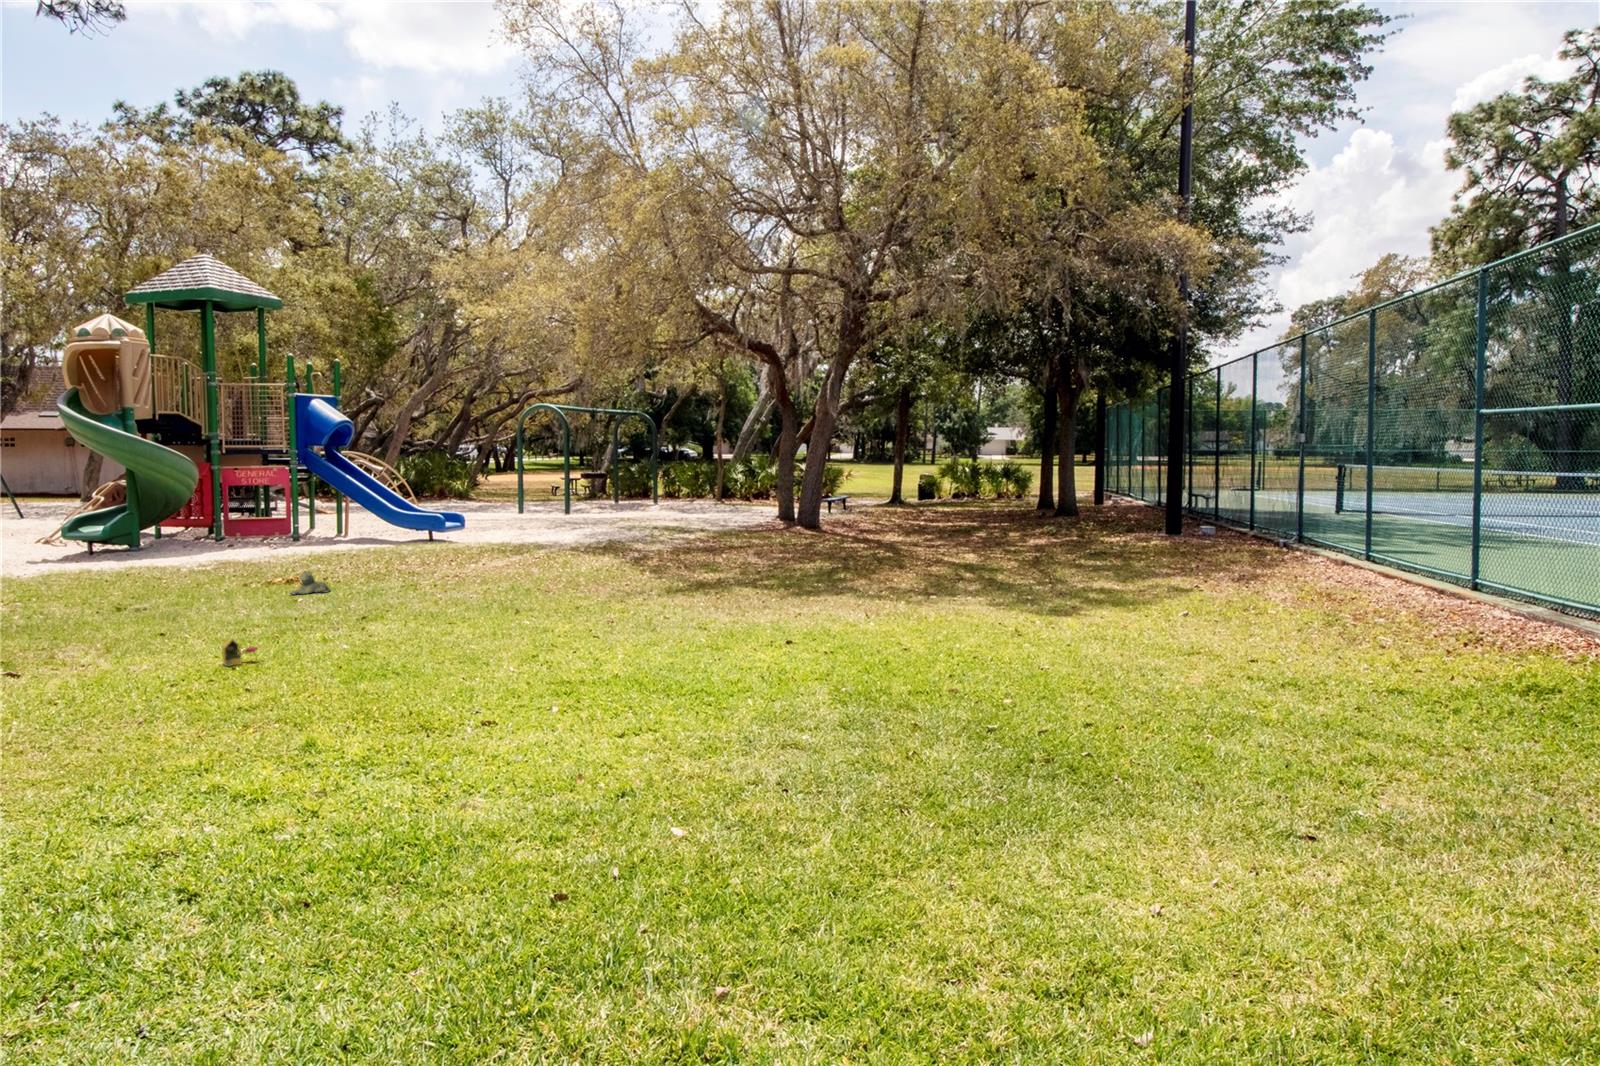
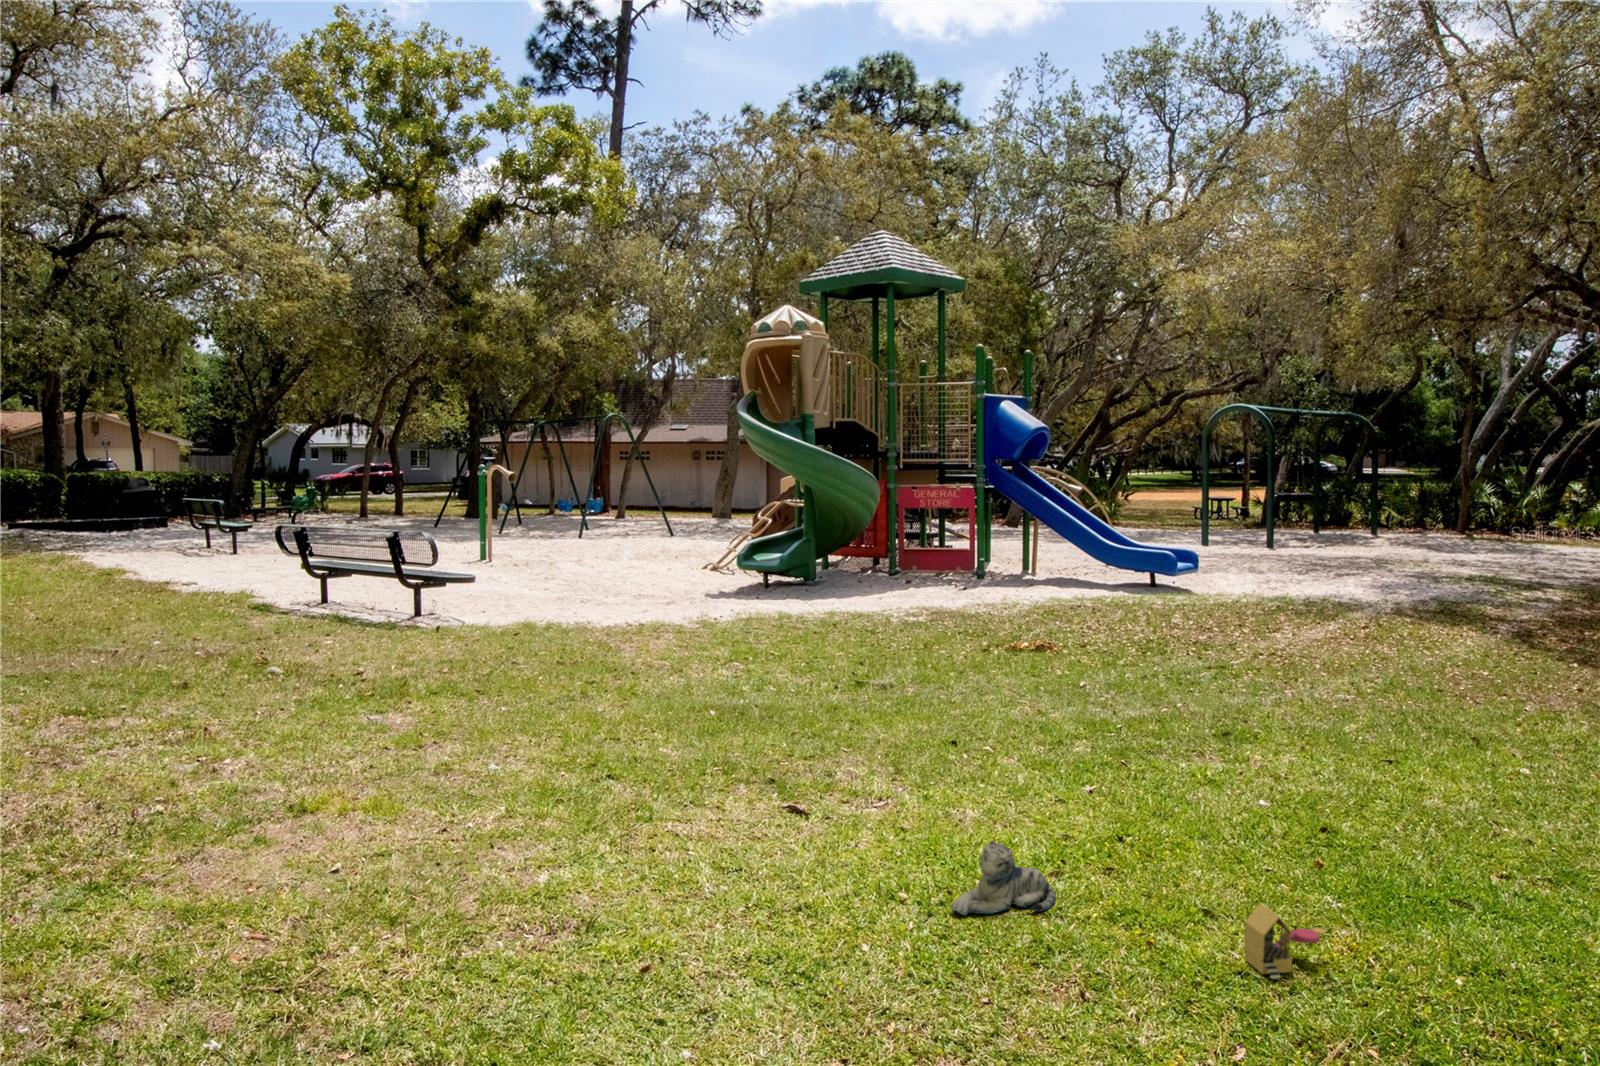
plush toy: present [290,571,331,595] -> present [952,841,1056,916]

